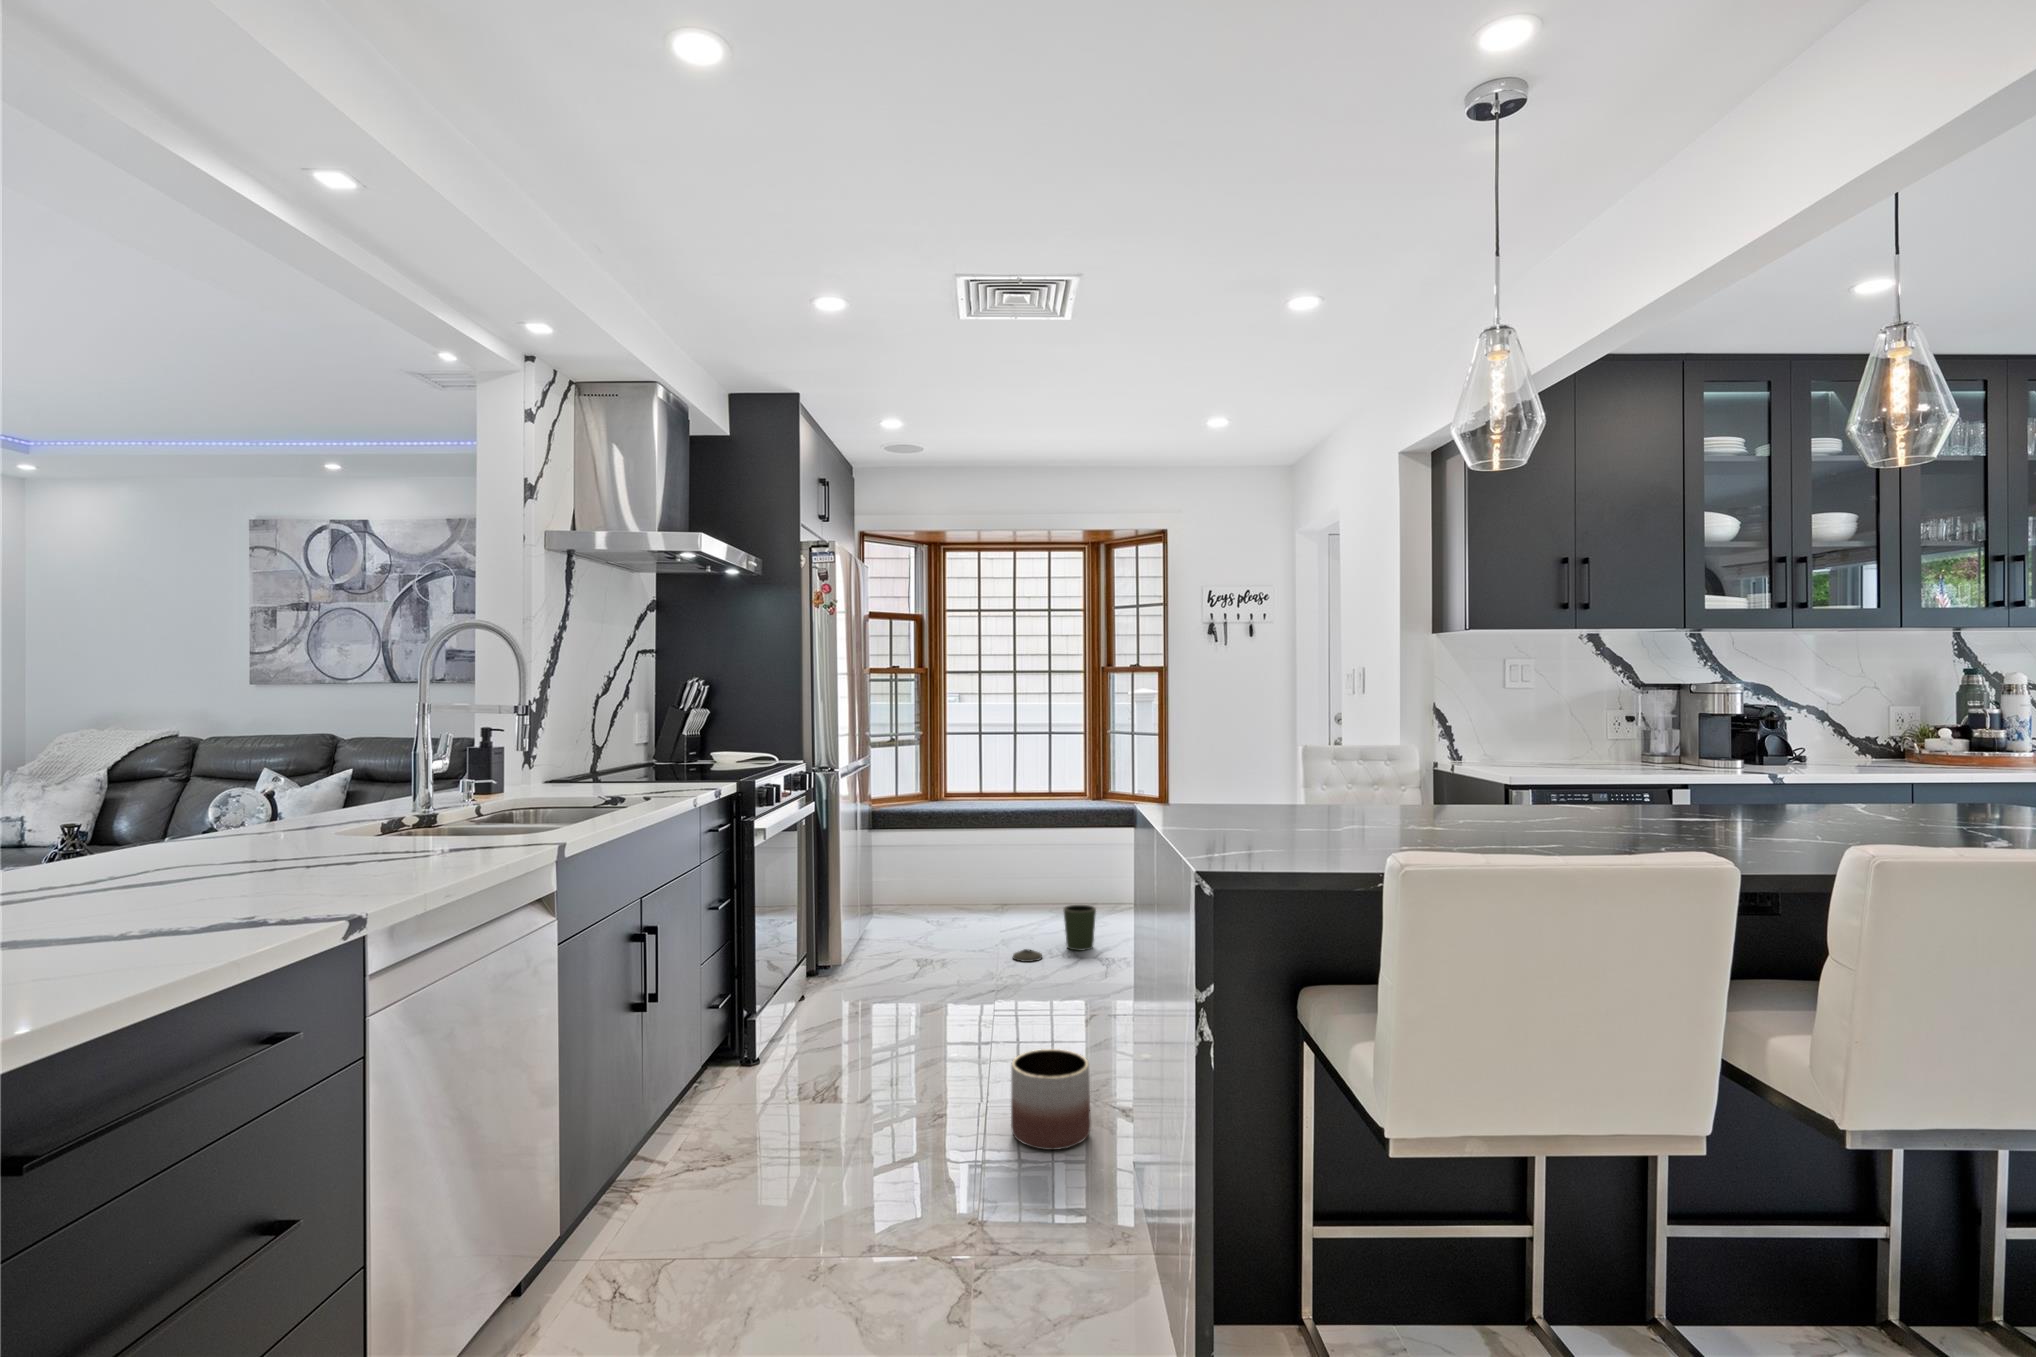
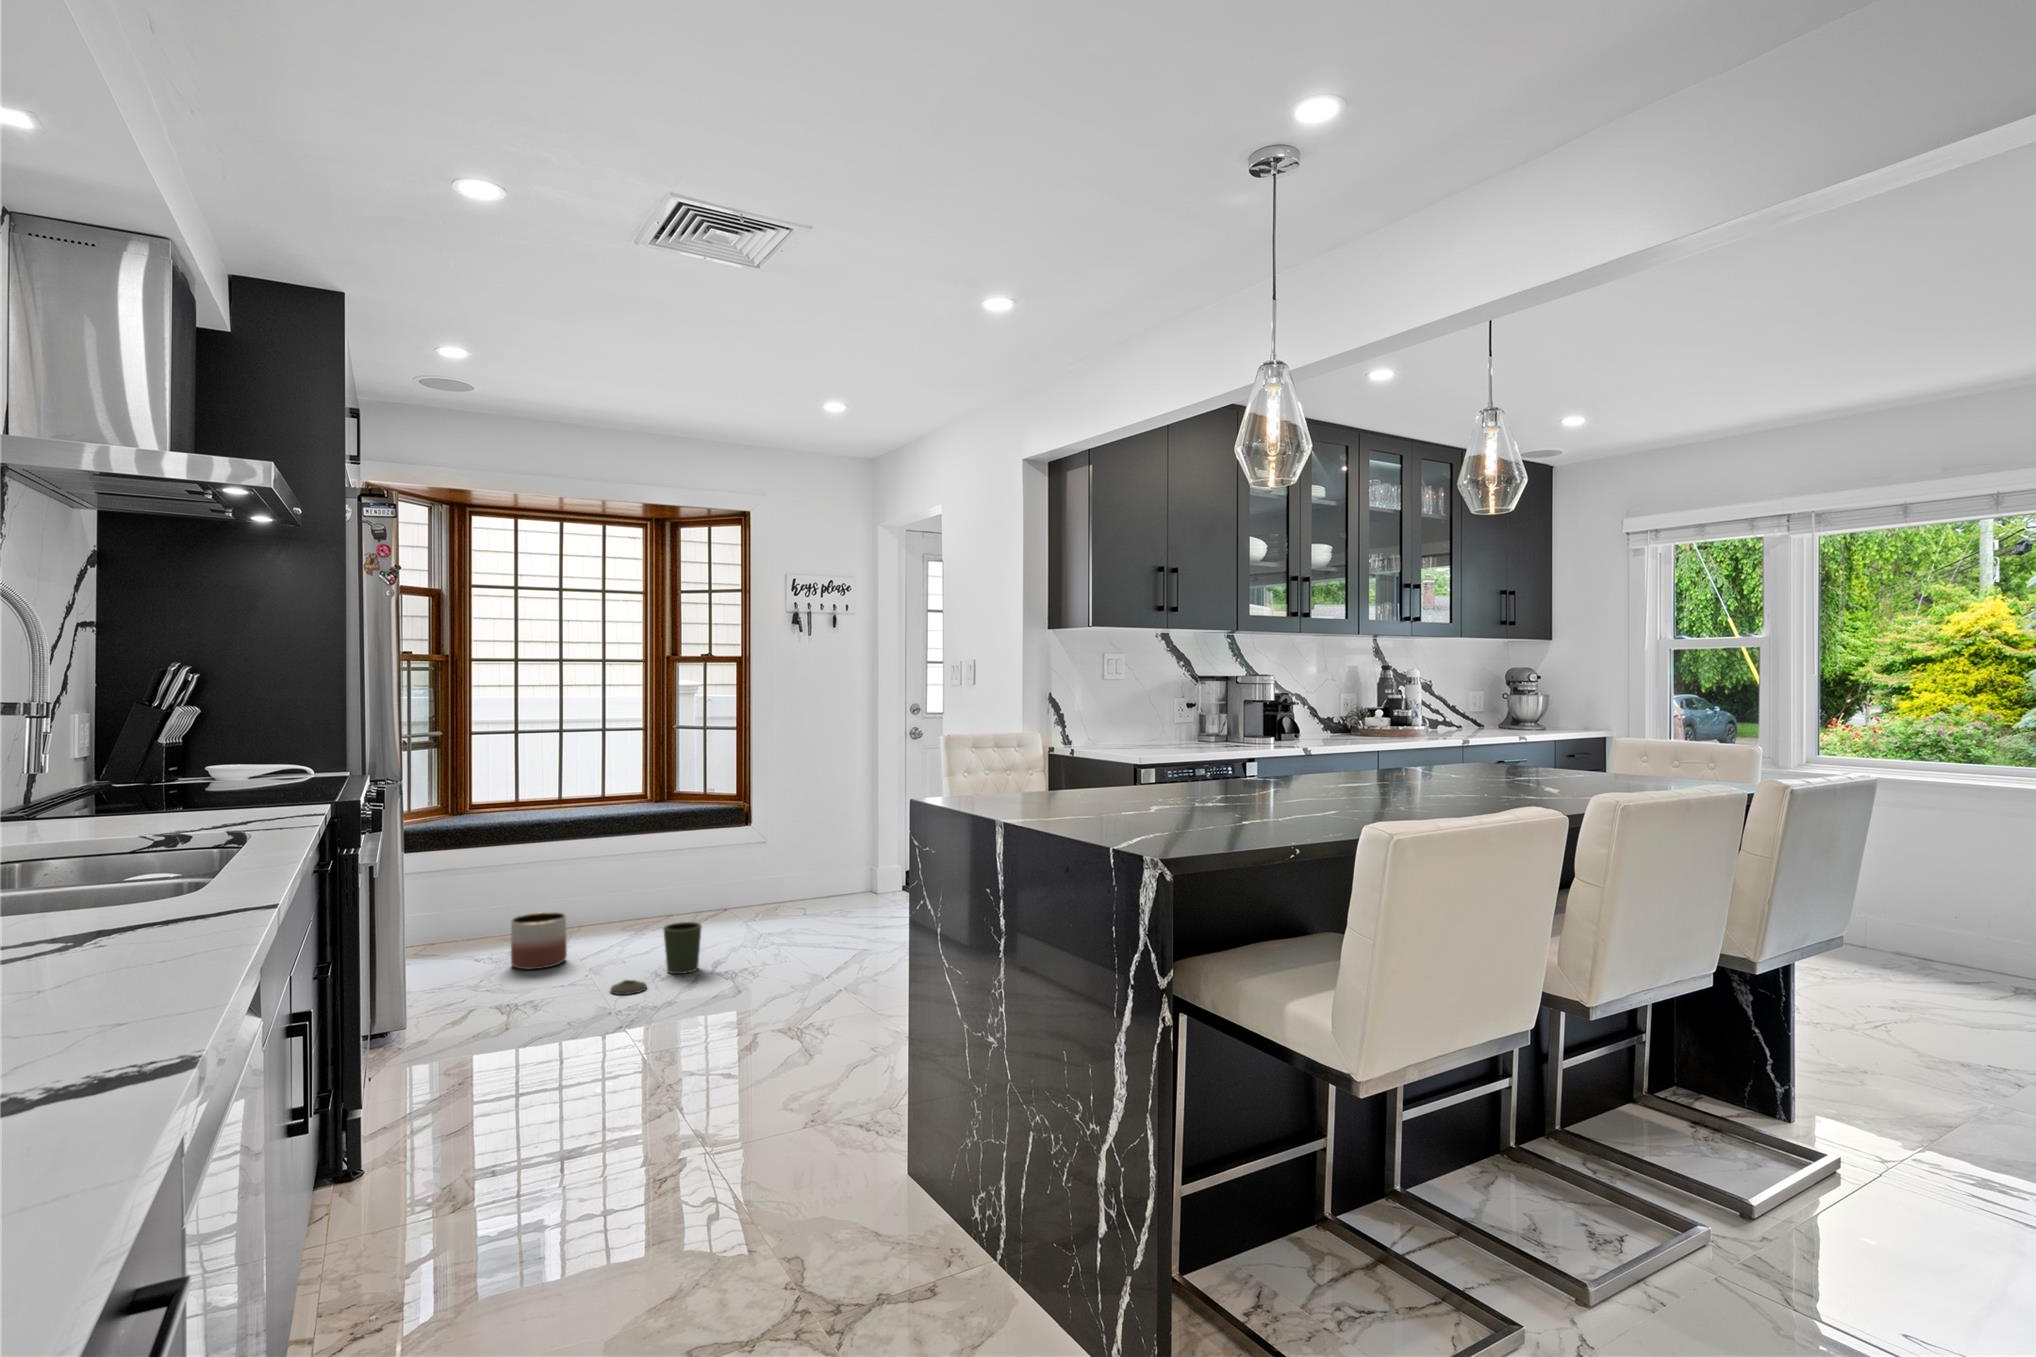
planter: present [1011,1049,1091,1150] -> present [511,912,567,969]

